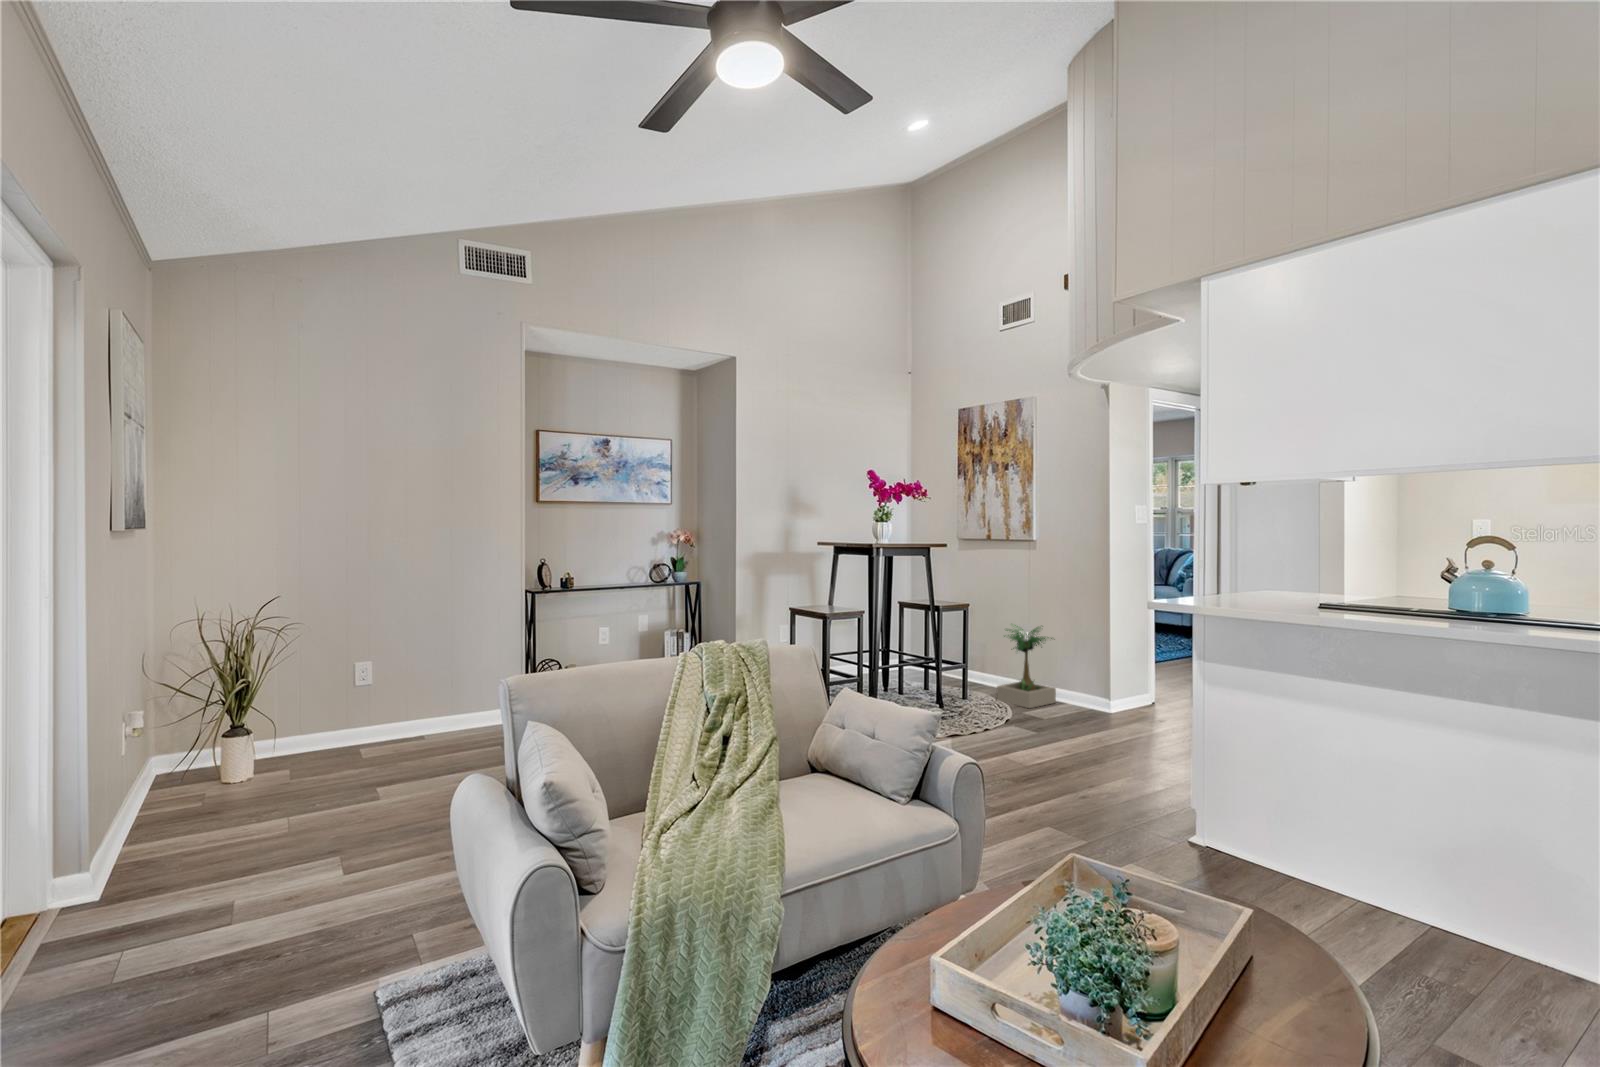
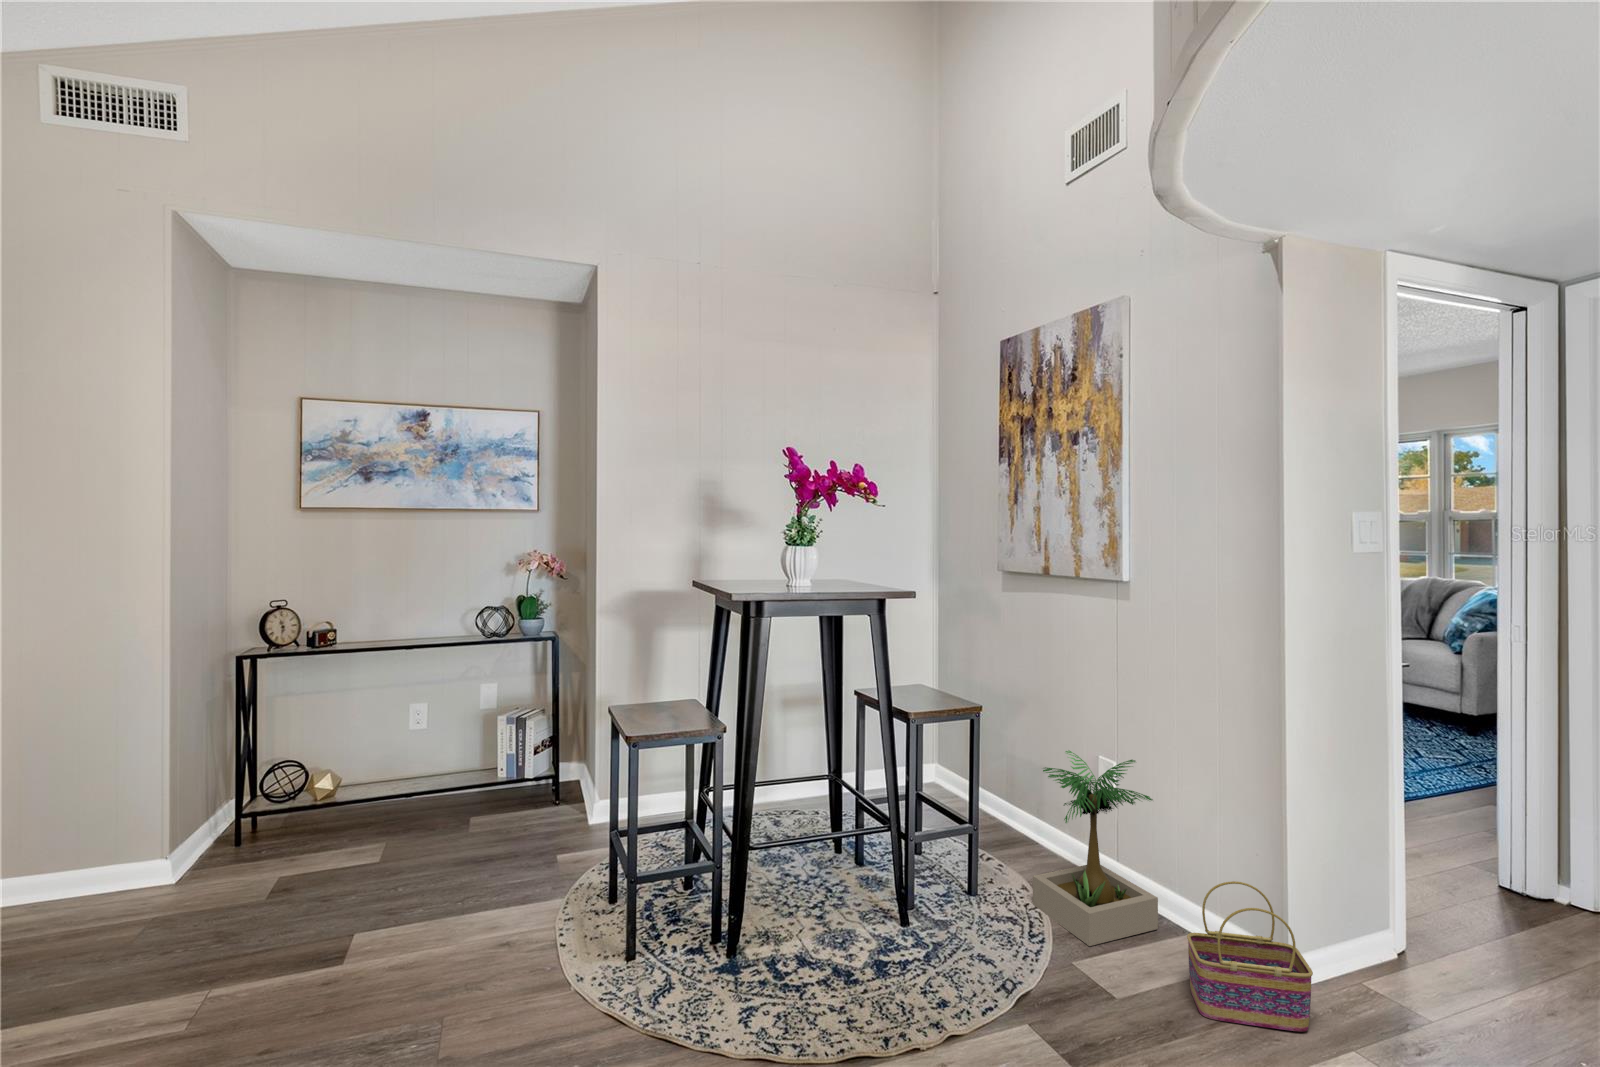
basket: none [1074,666,1125,721] -> present [1187,881,1313,1032]

